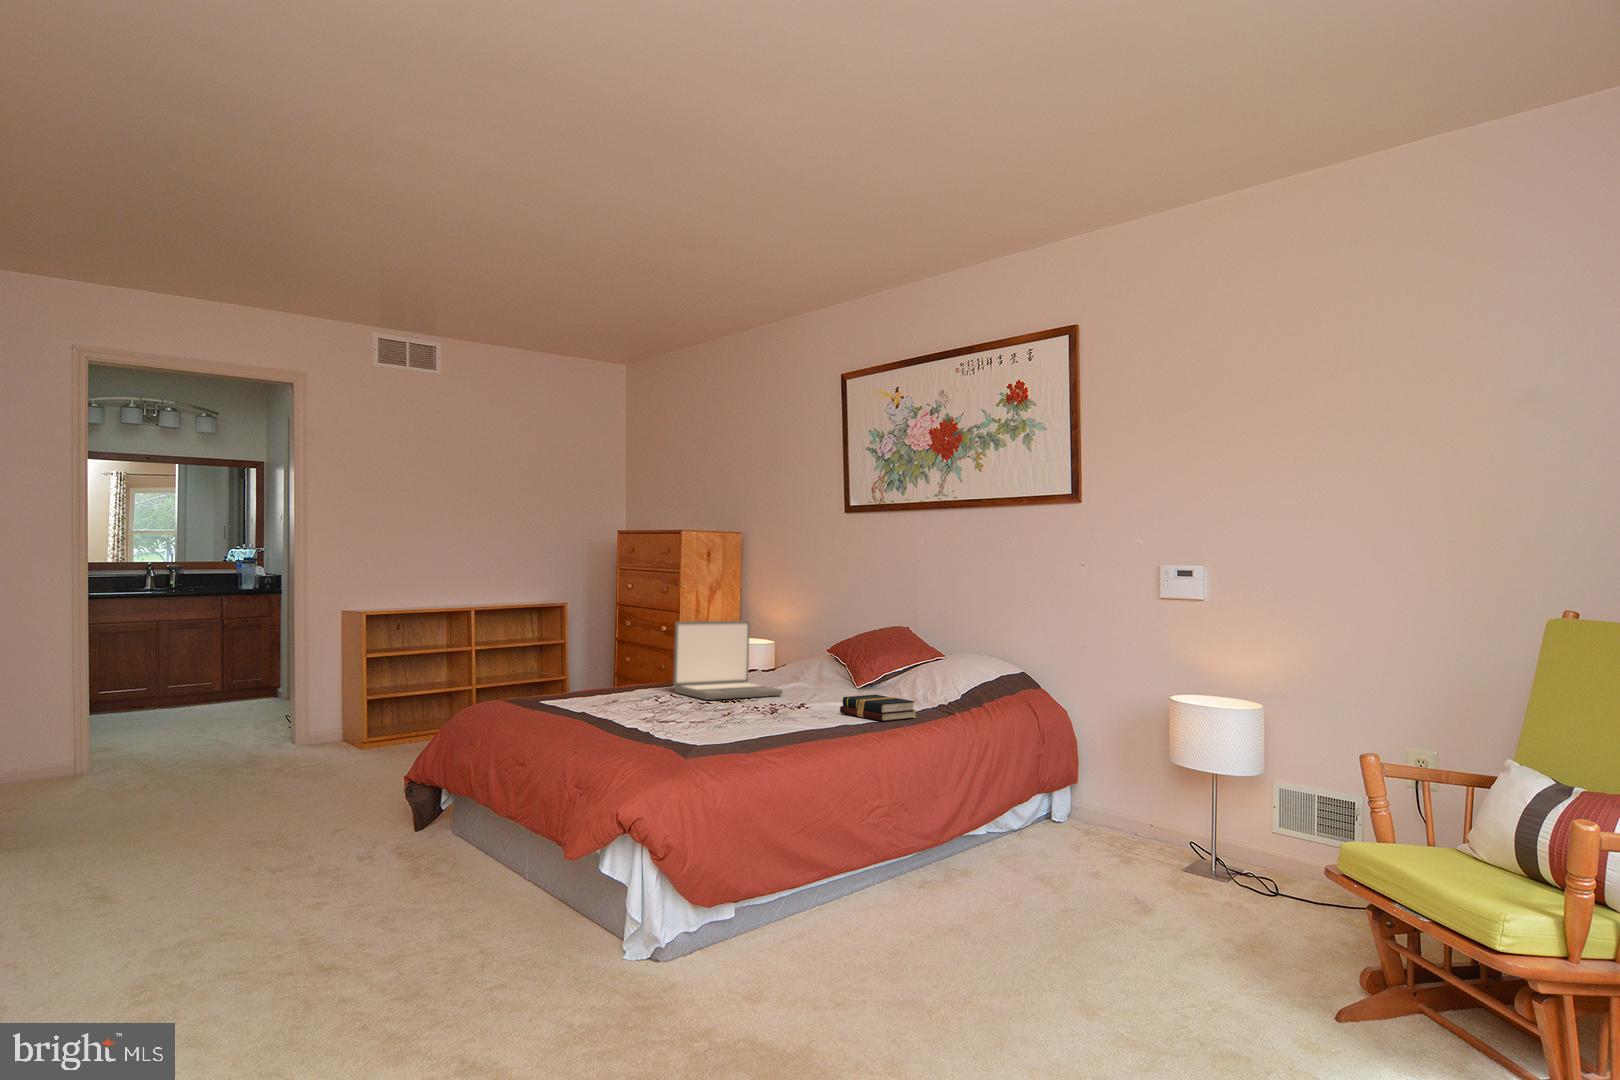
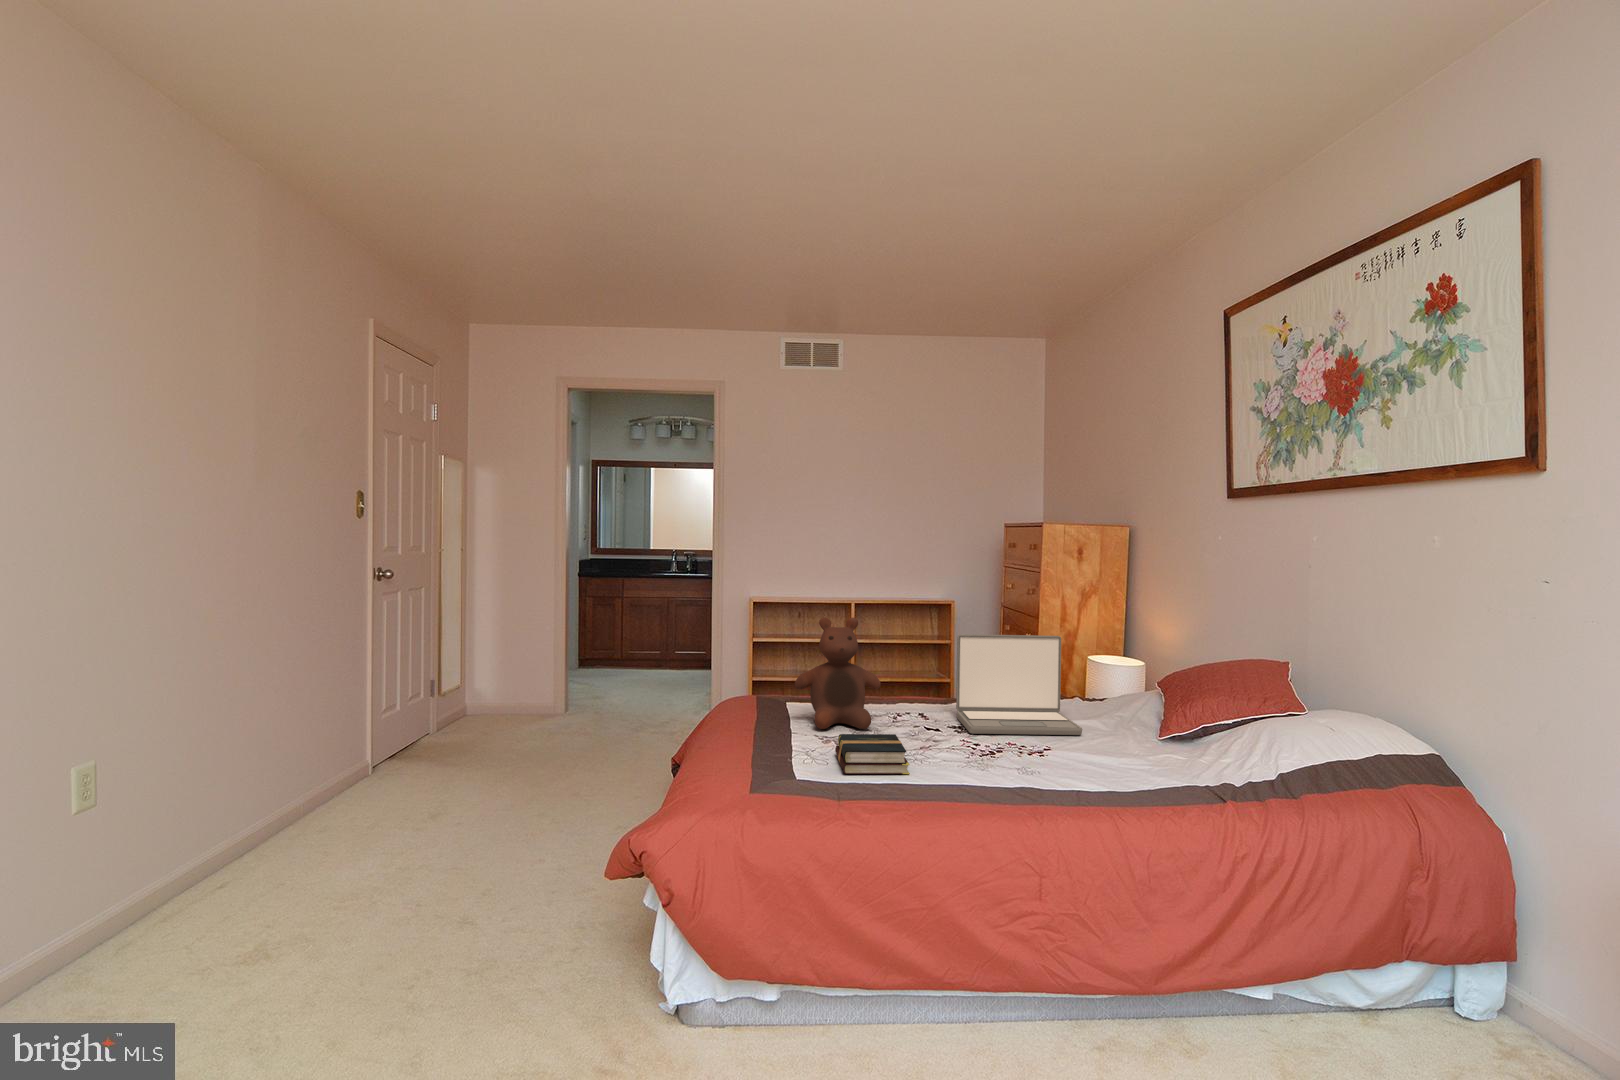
stuffed bear: none [554,608,630,705] -> present [795,617,881,729]
hardback book: present [840,695,917,721] -> present [835,734,910,774]

